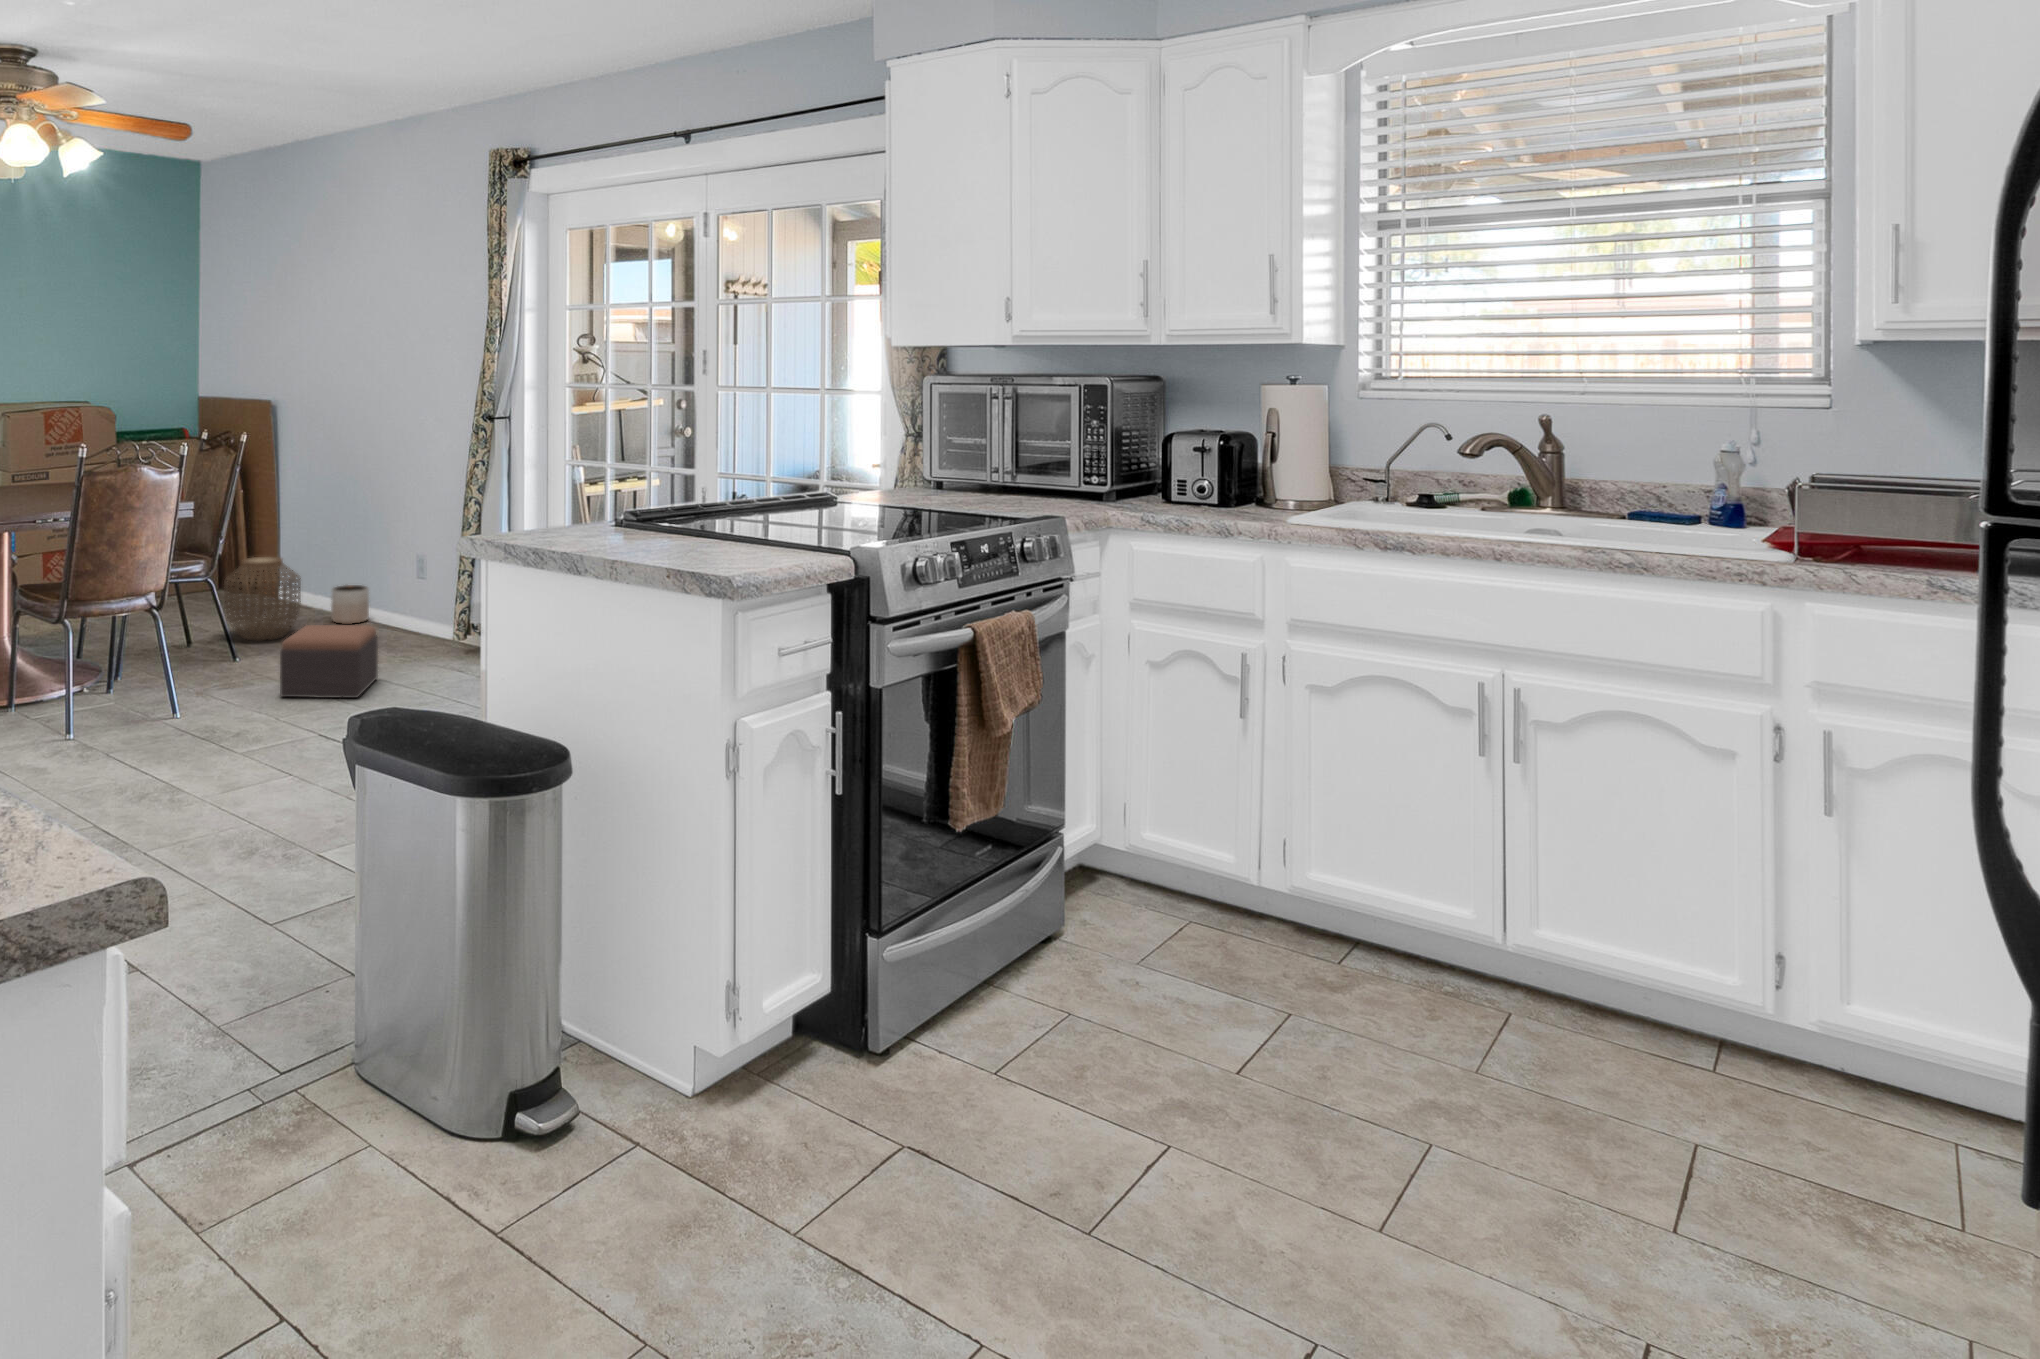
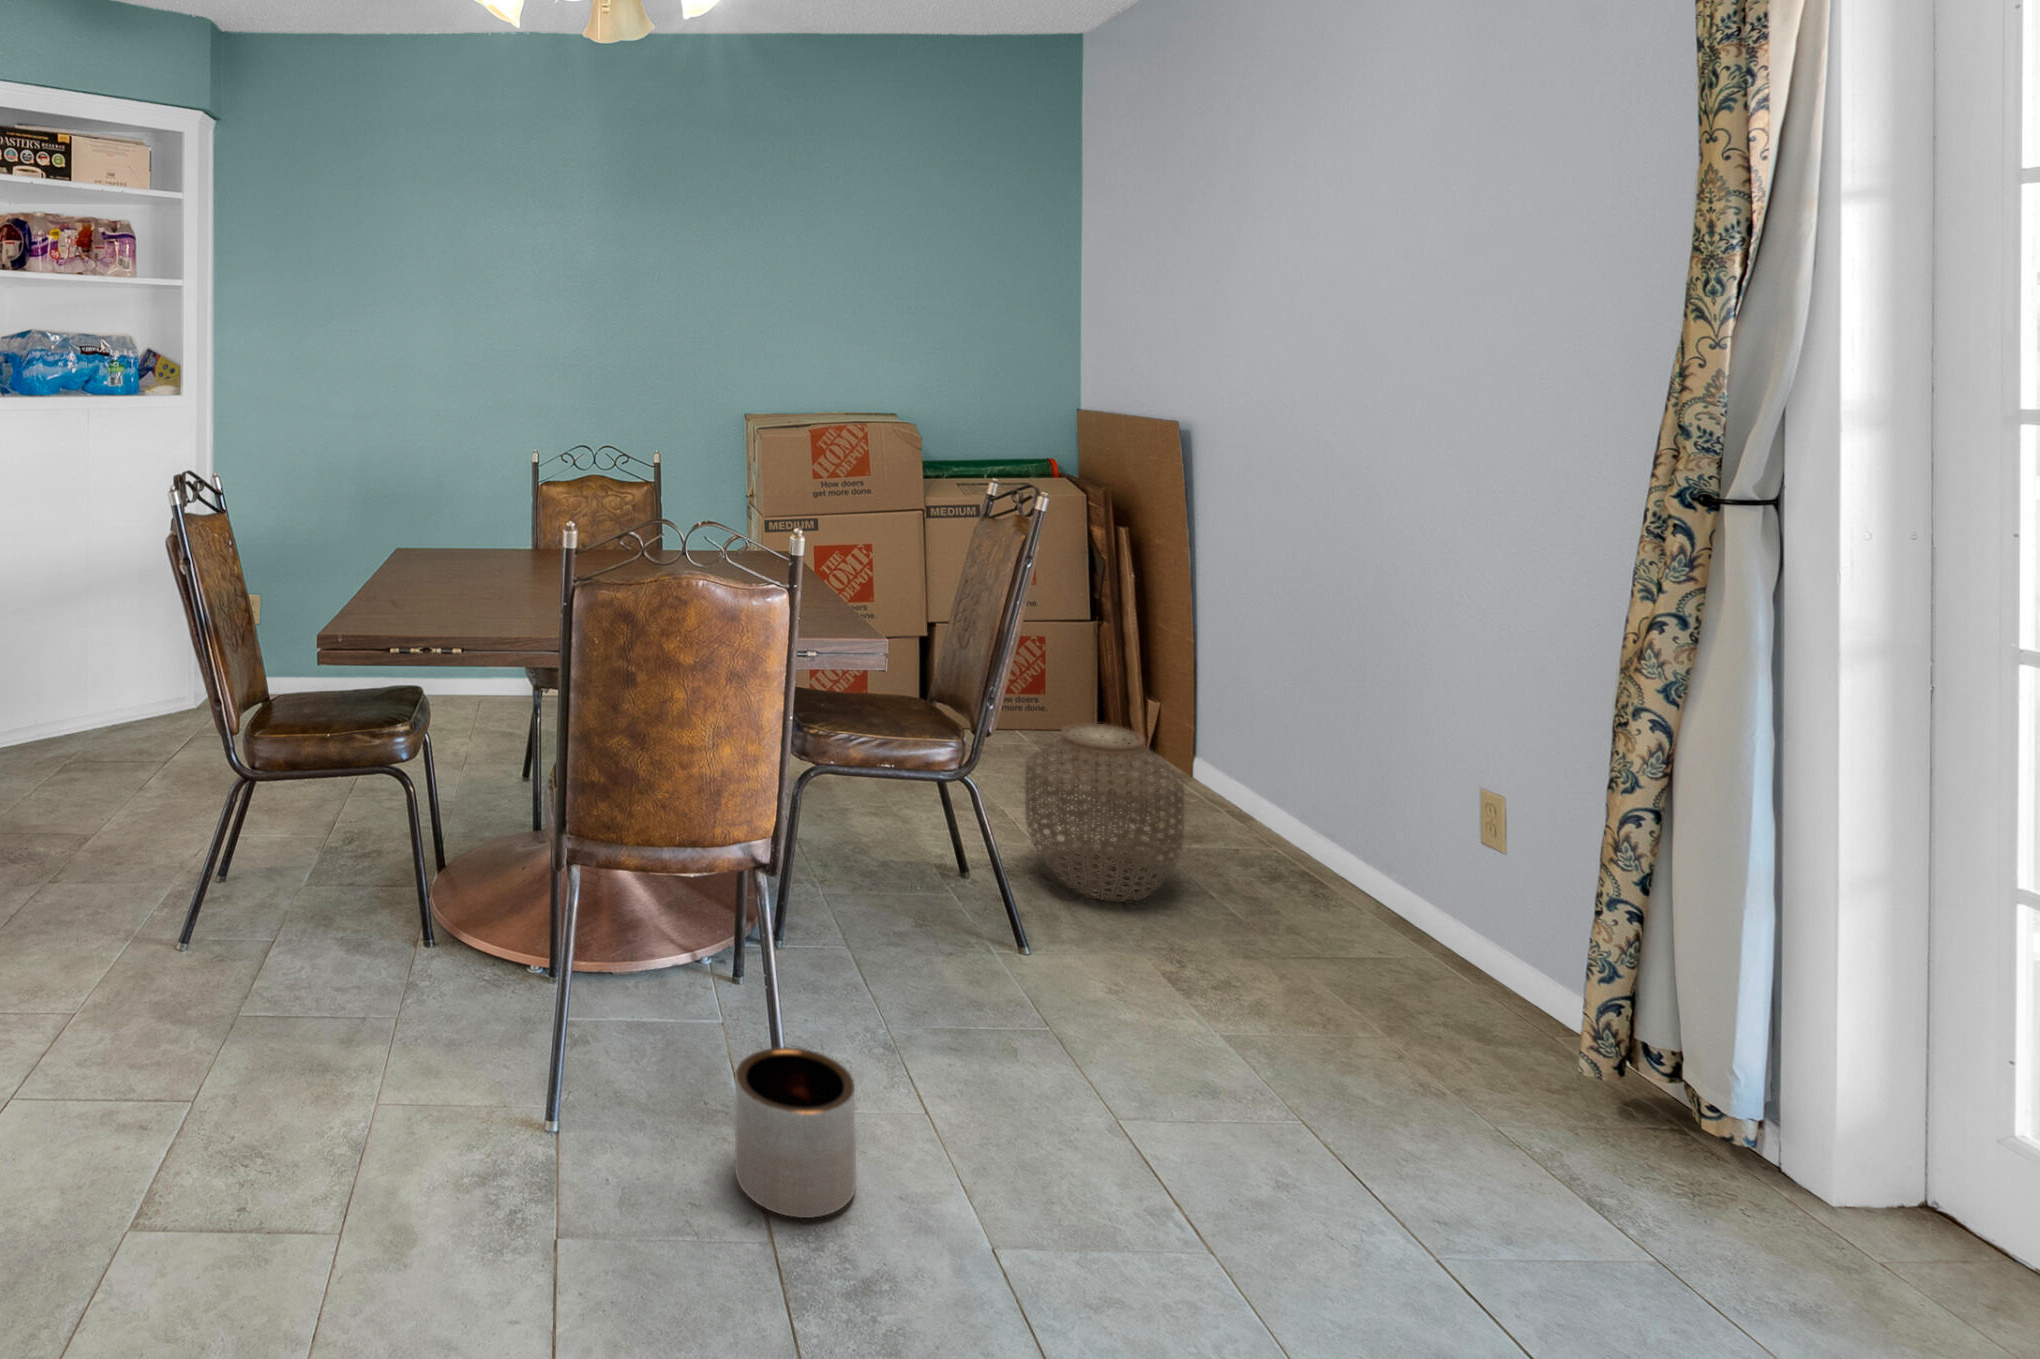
planter: present [331,585,369,624] -> present [735,1047,856,1218]
footstool: present [280,625,378,698] -> none [1032,967,1319,1259]

